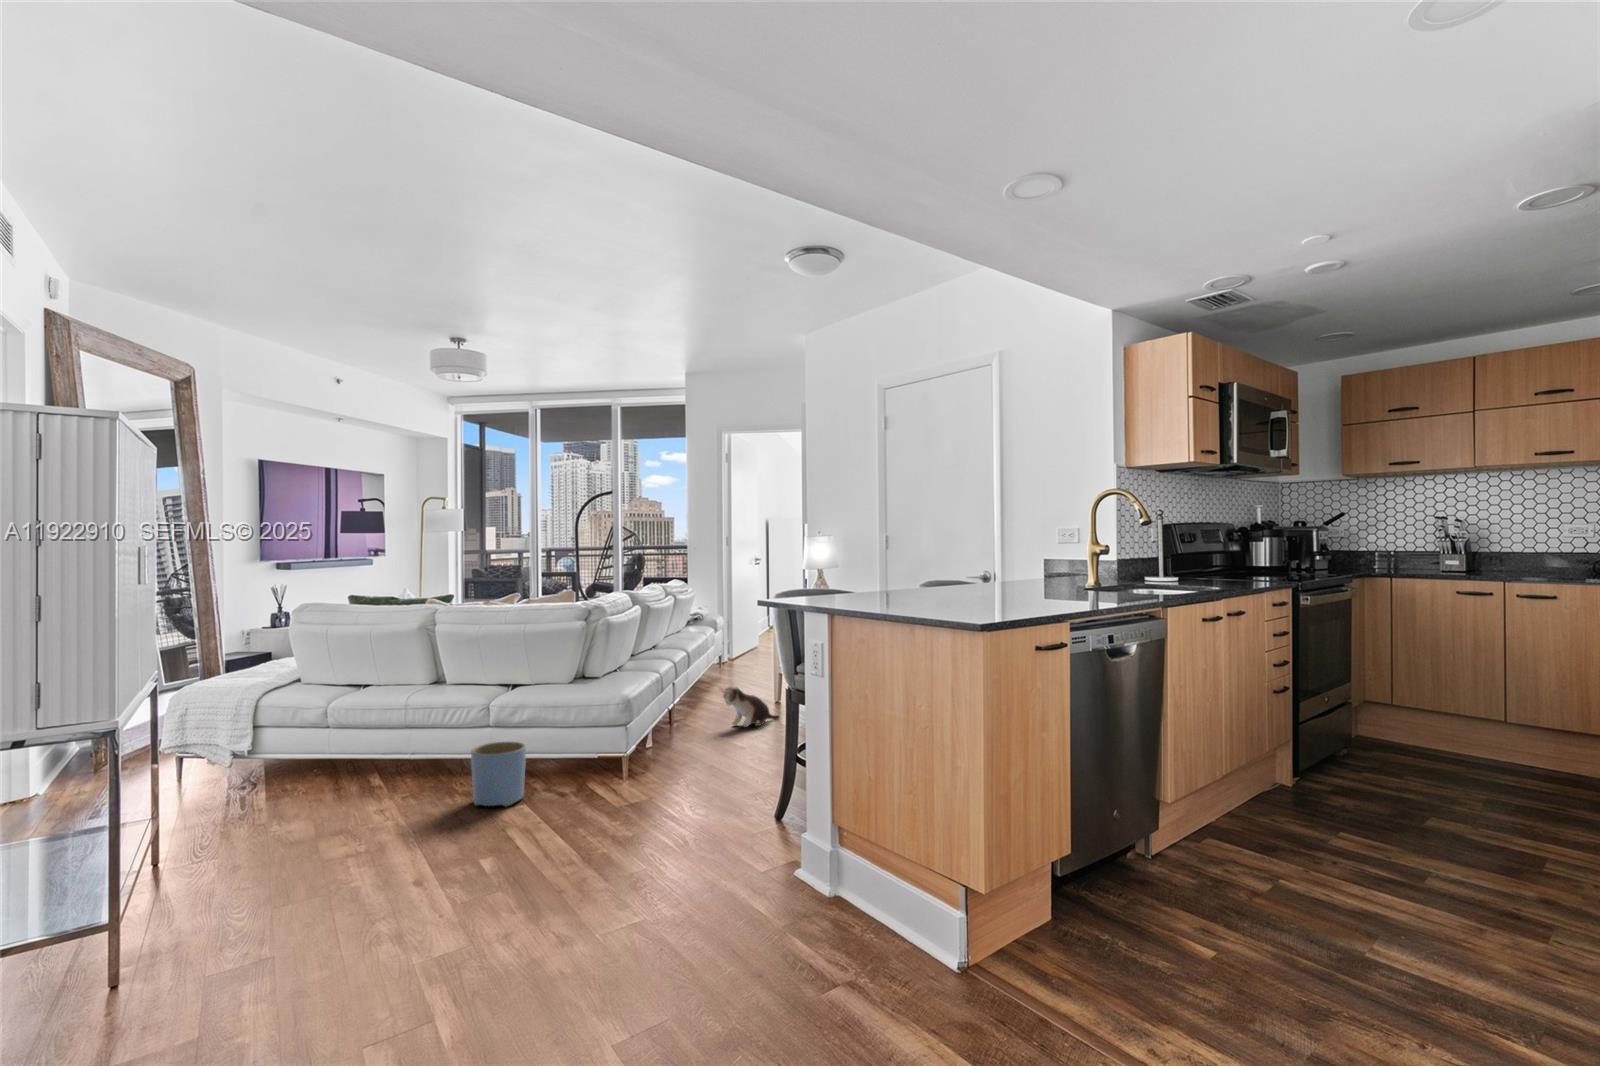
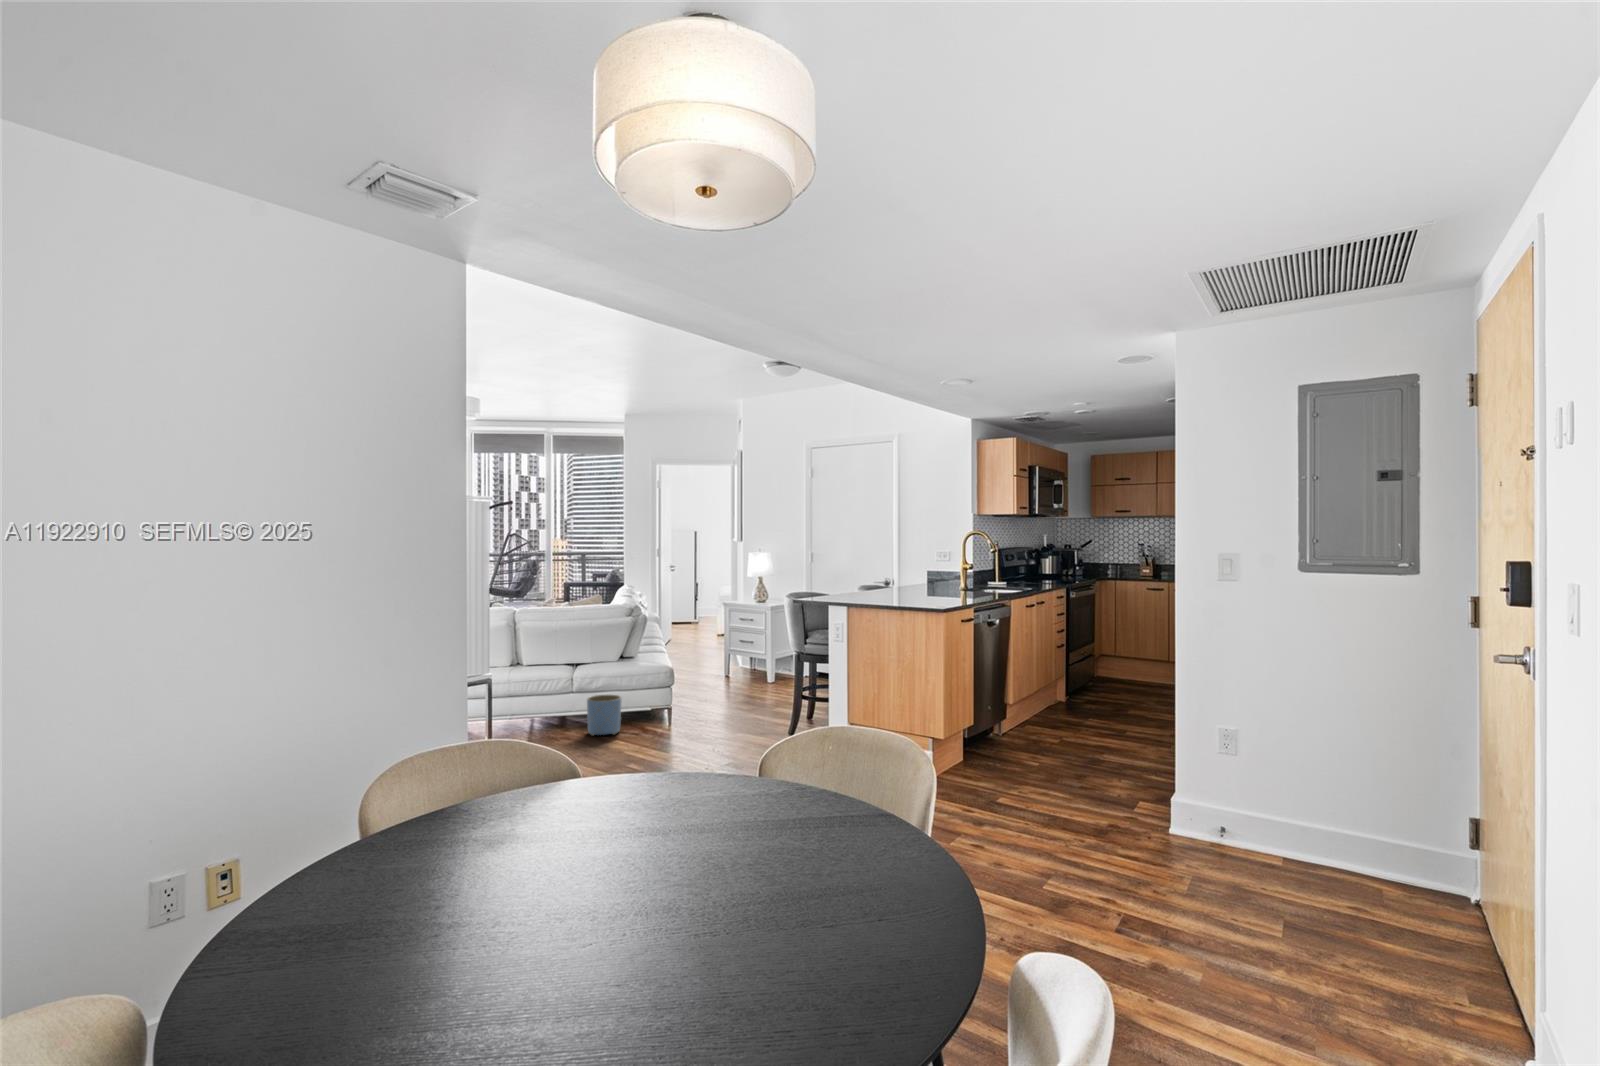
plush toy: present [719,686,779,727] -> none [705,659,742,687]

